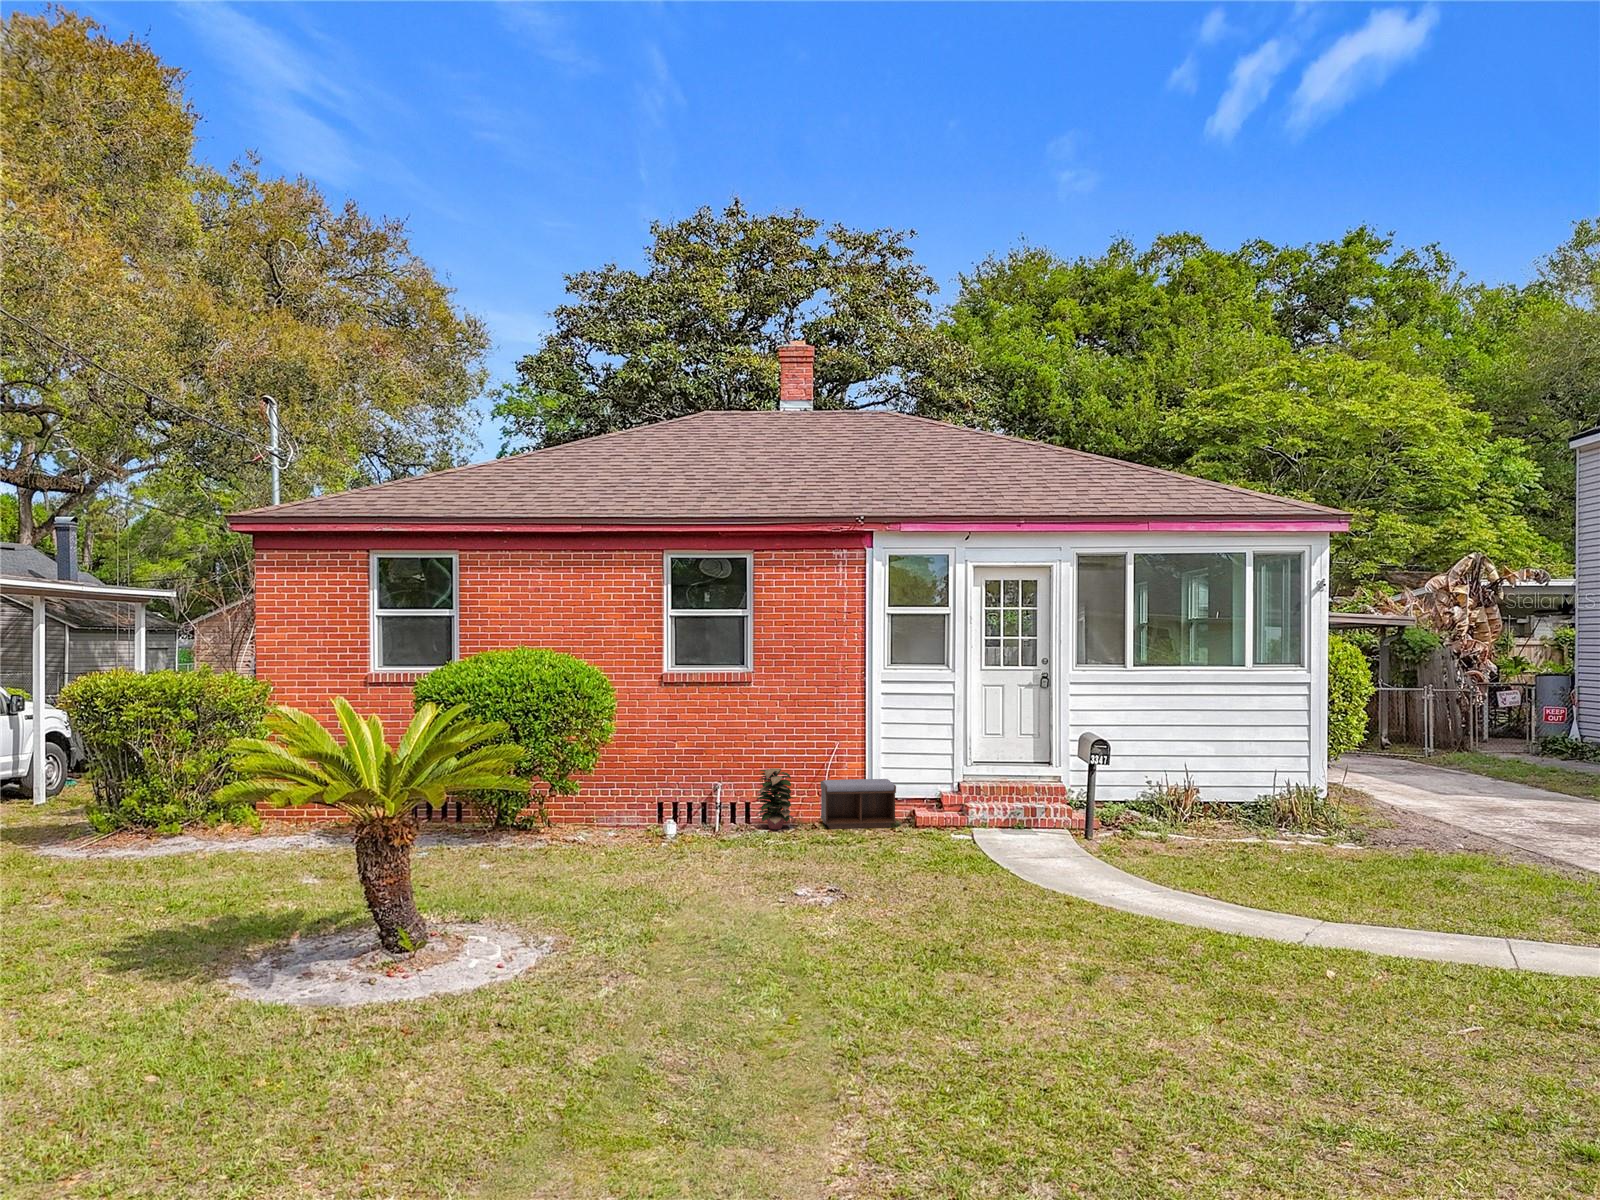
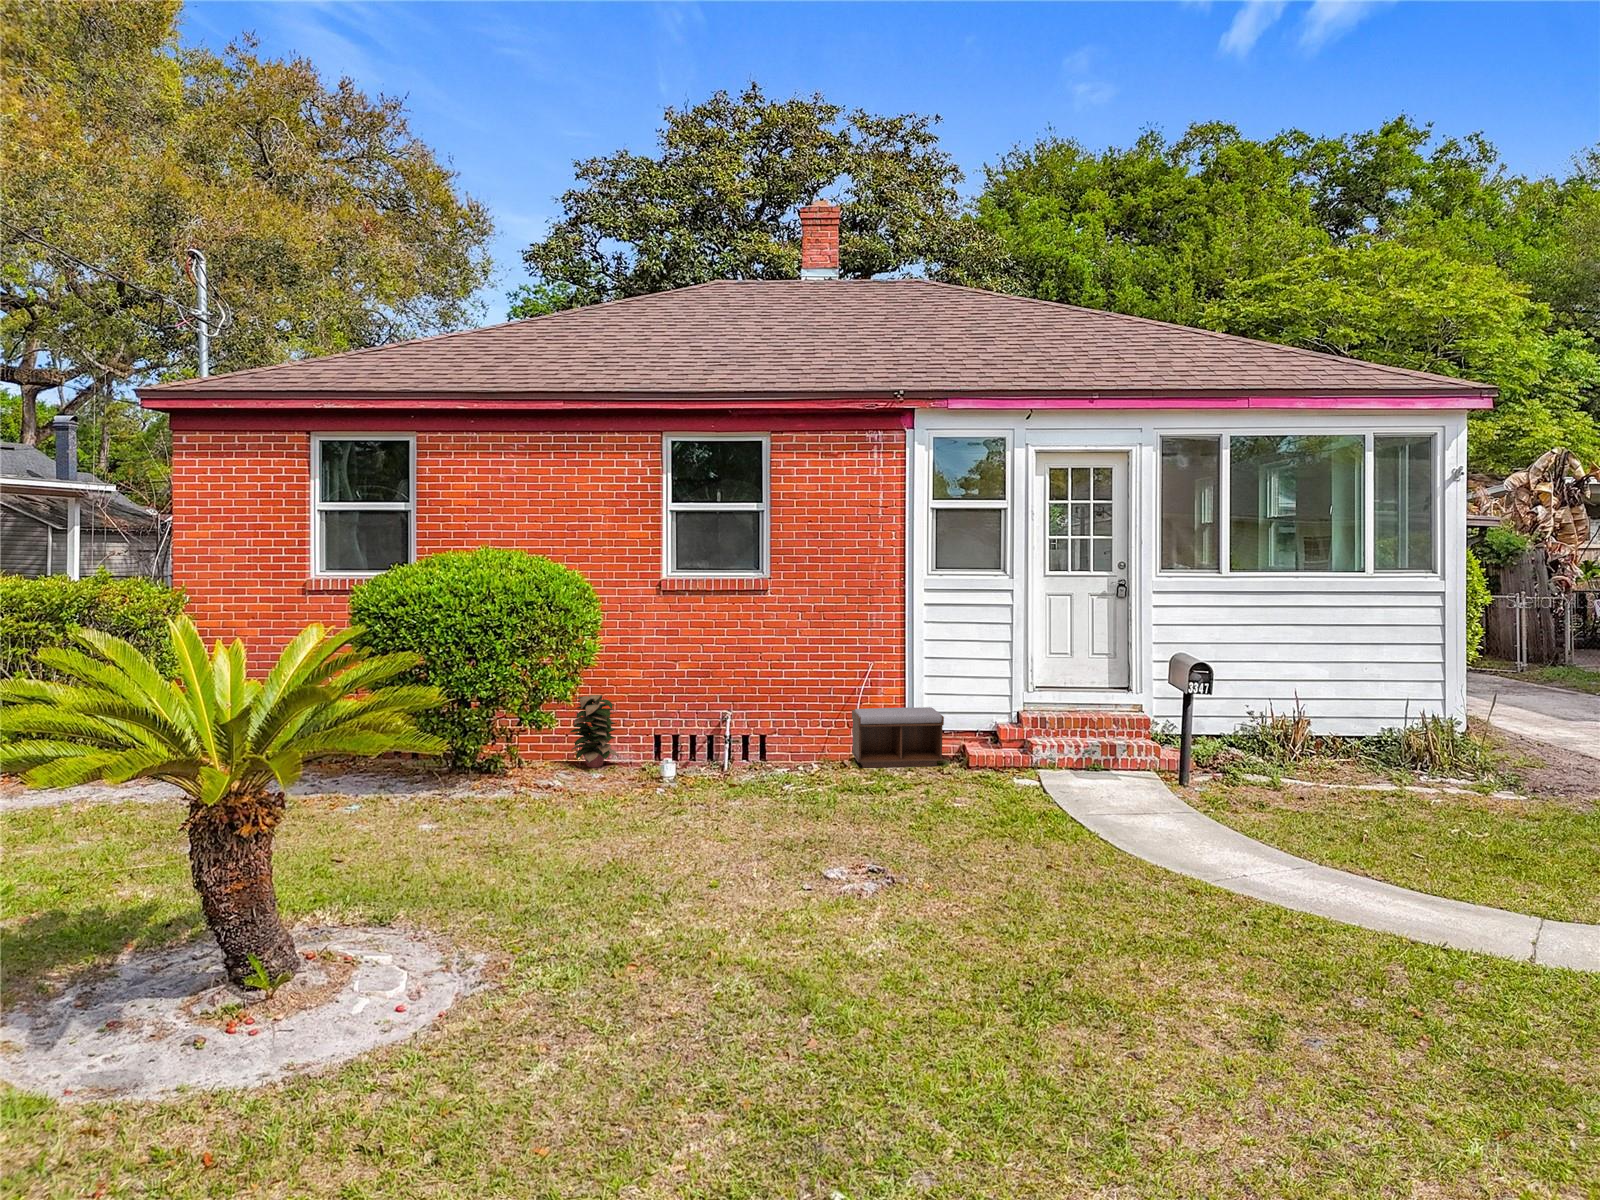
decorative plant: present [756,768,795,829] -> present [570,695,619,767]

